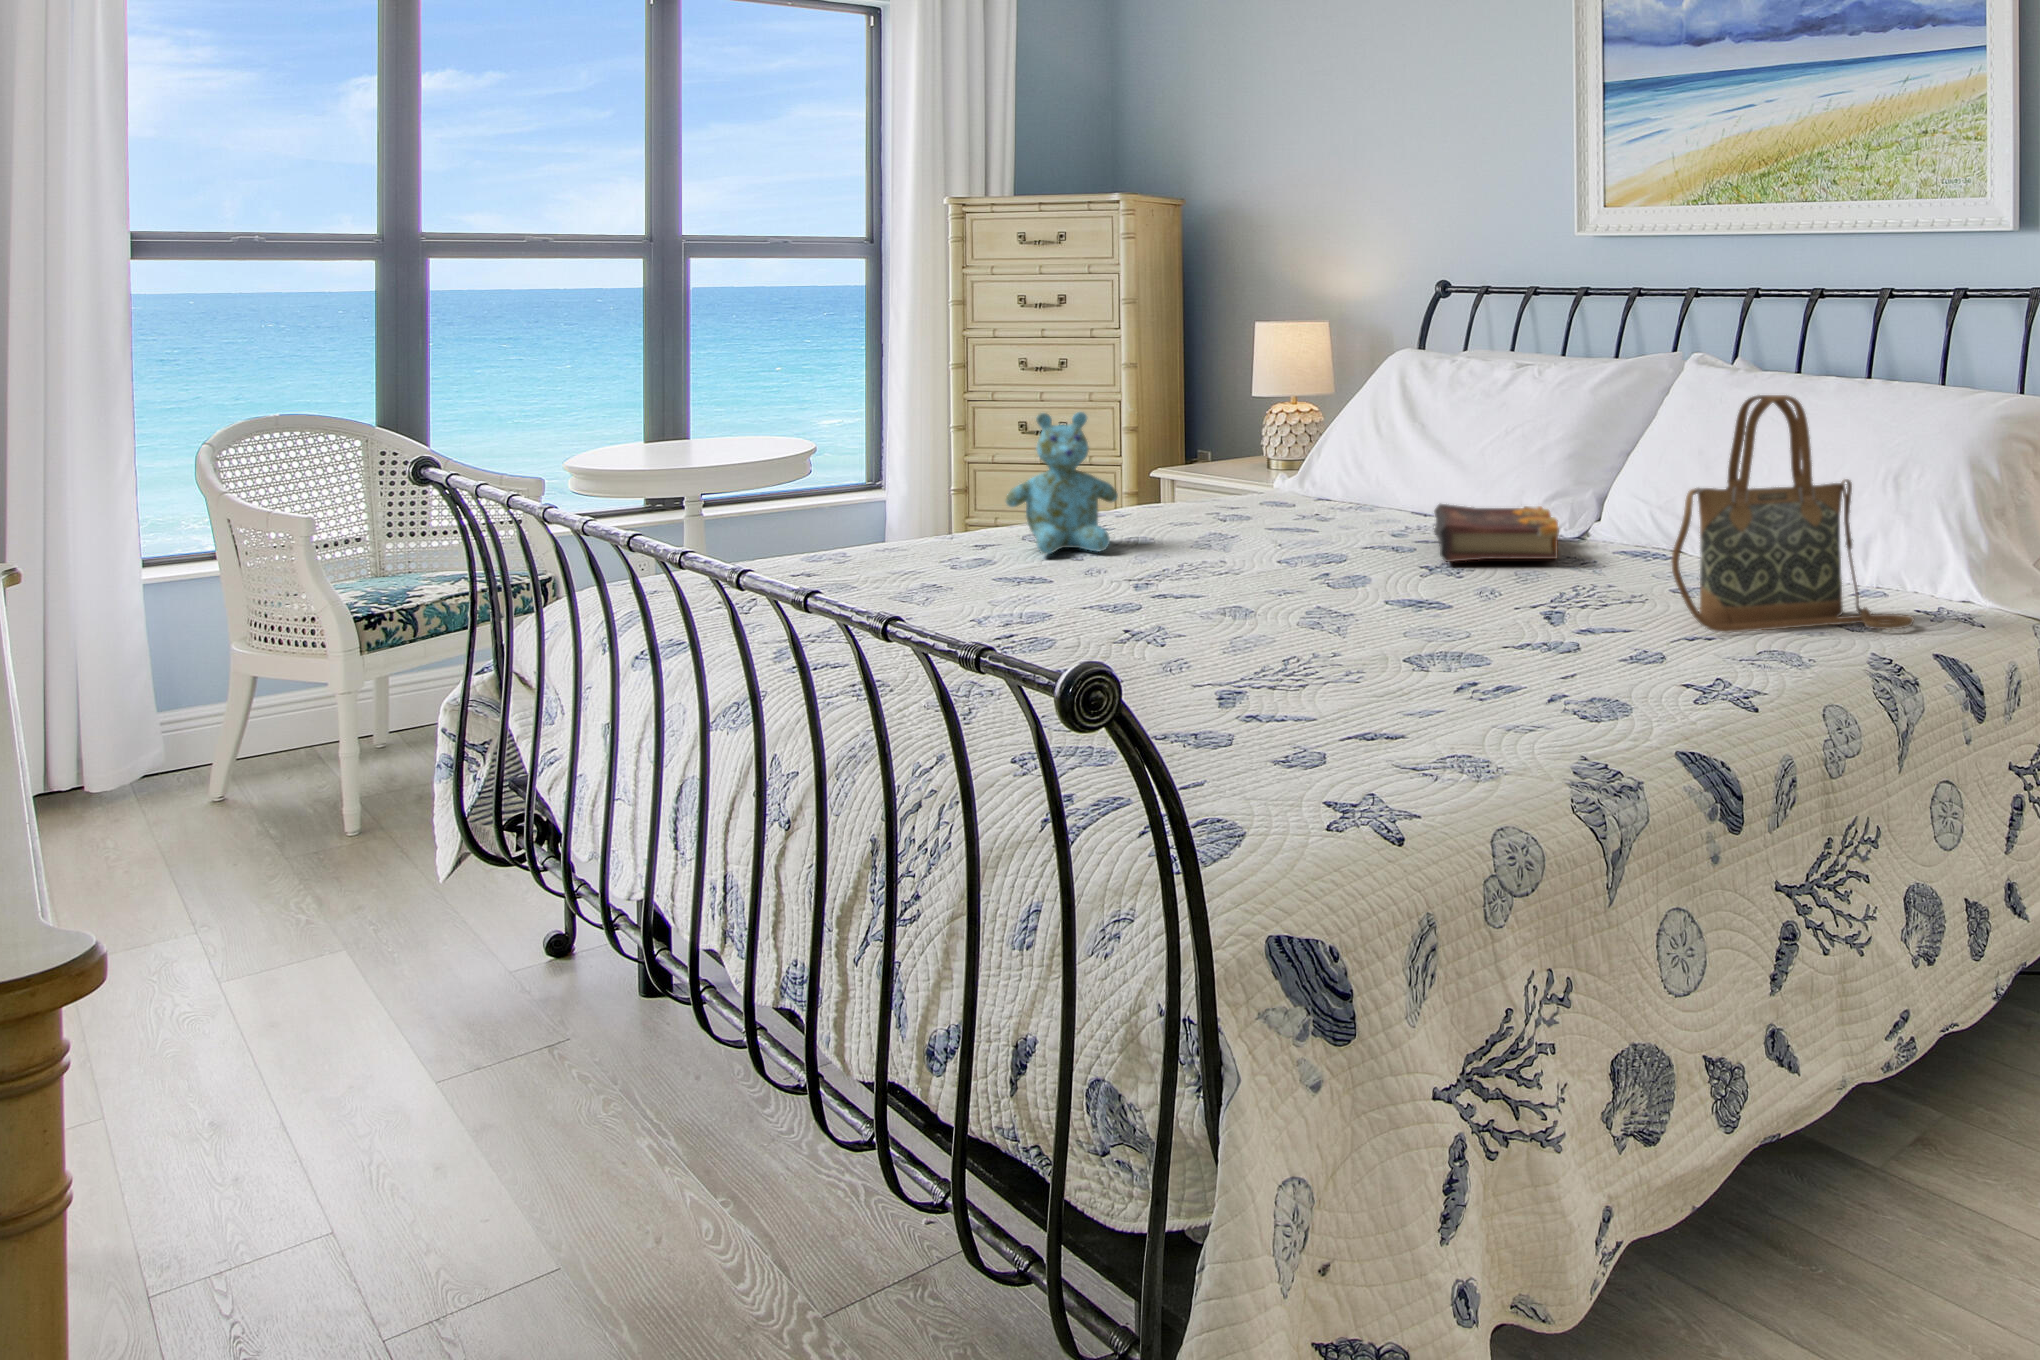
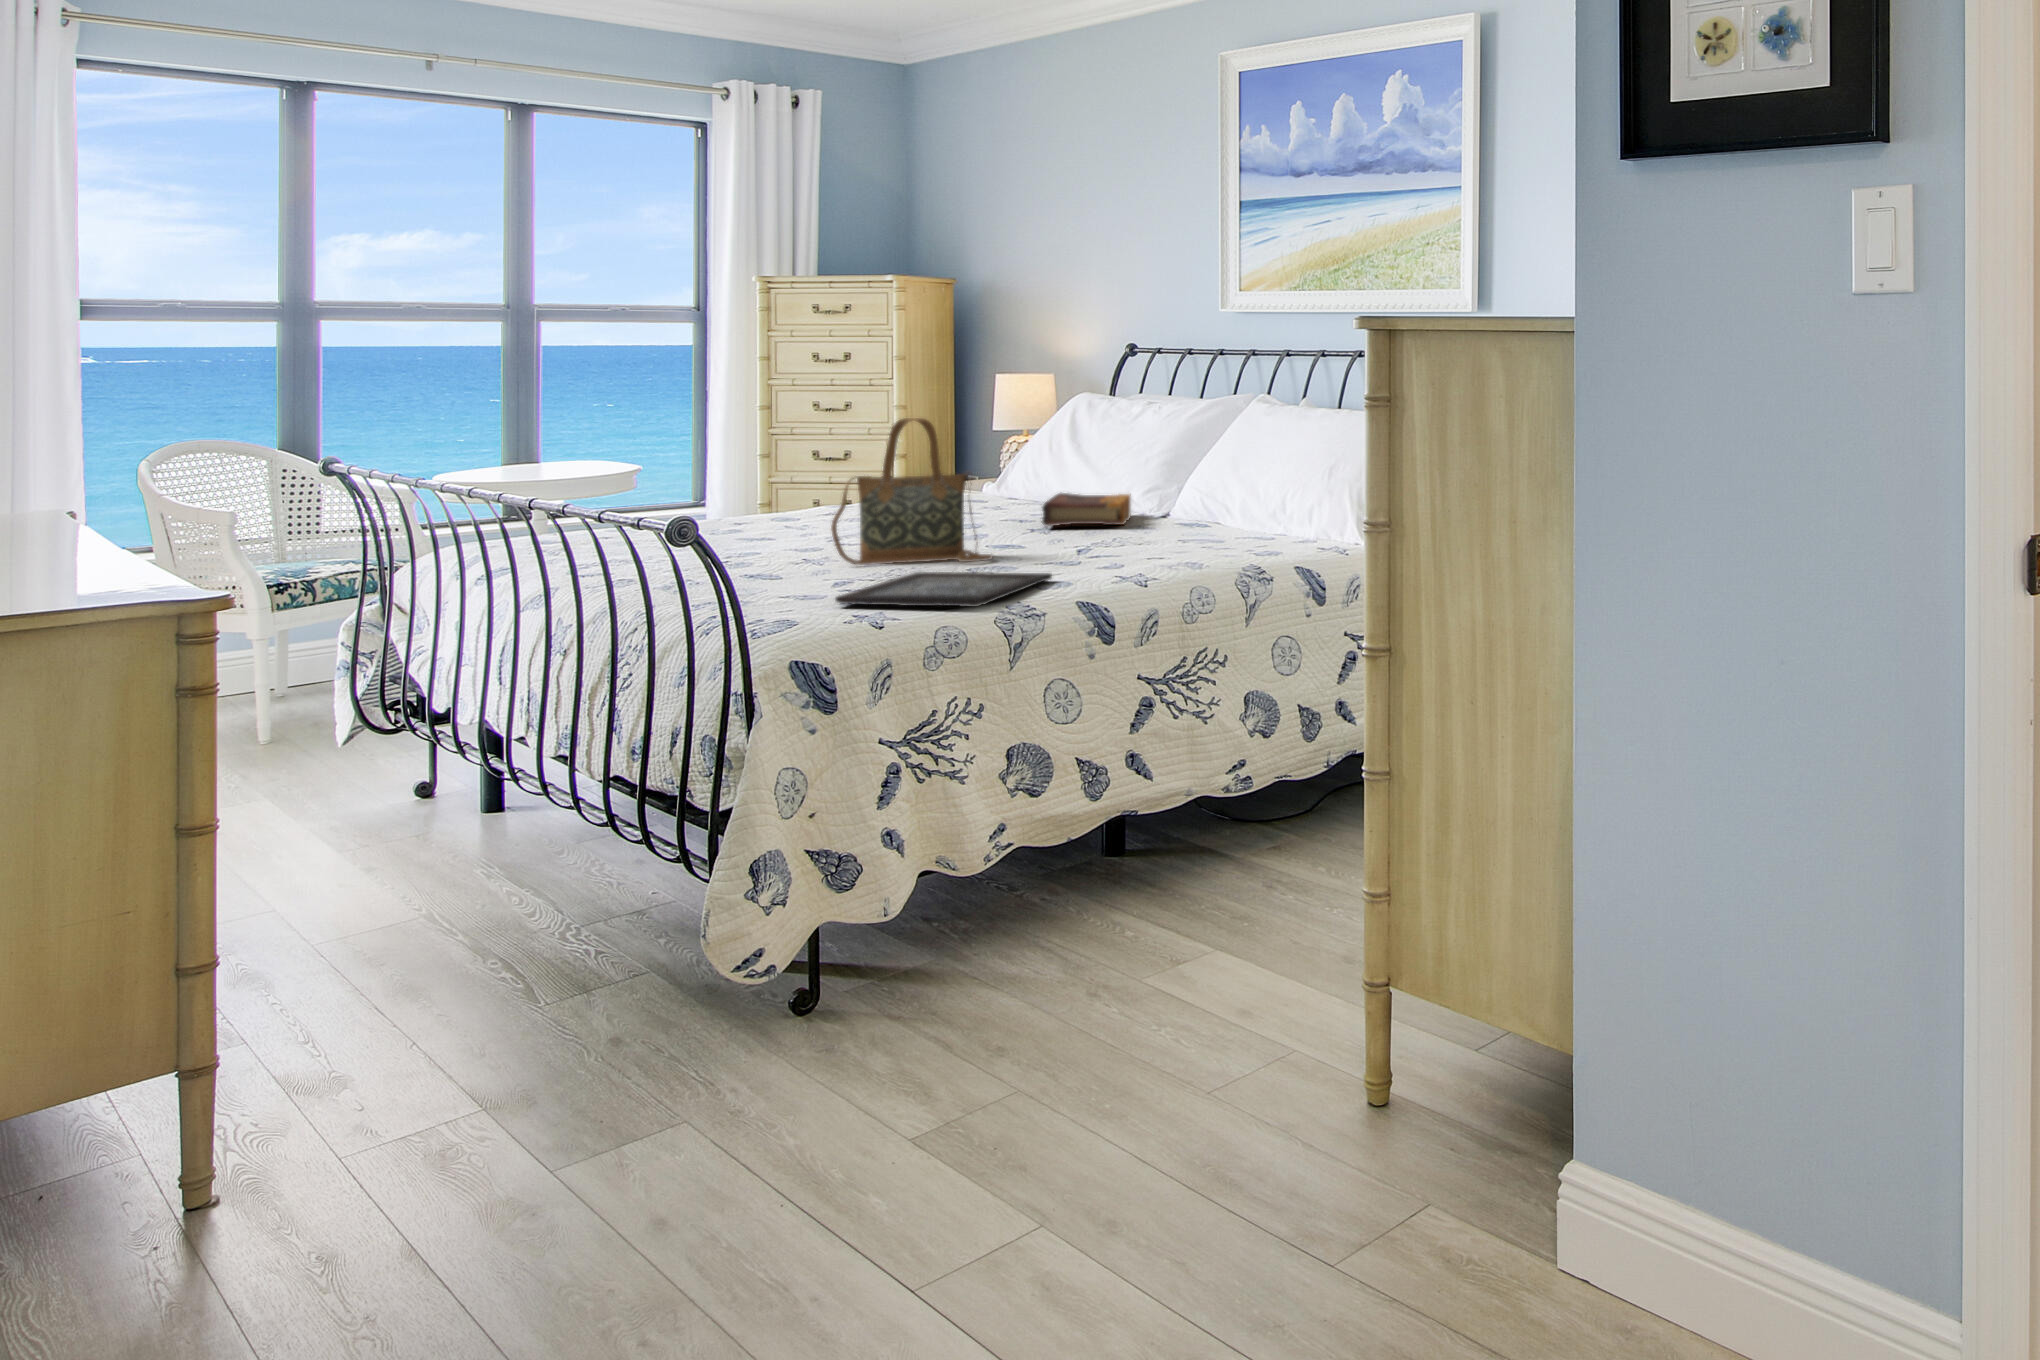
handbag: present [1671,395,1914,633] -> present [831,418,992,565]
stuffed bear: present [1006,412,1118,554] -> none [752,432,835,527]
tray: none [1266,671,1590,777] -> present [835,572,1052,607]

